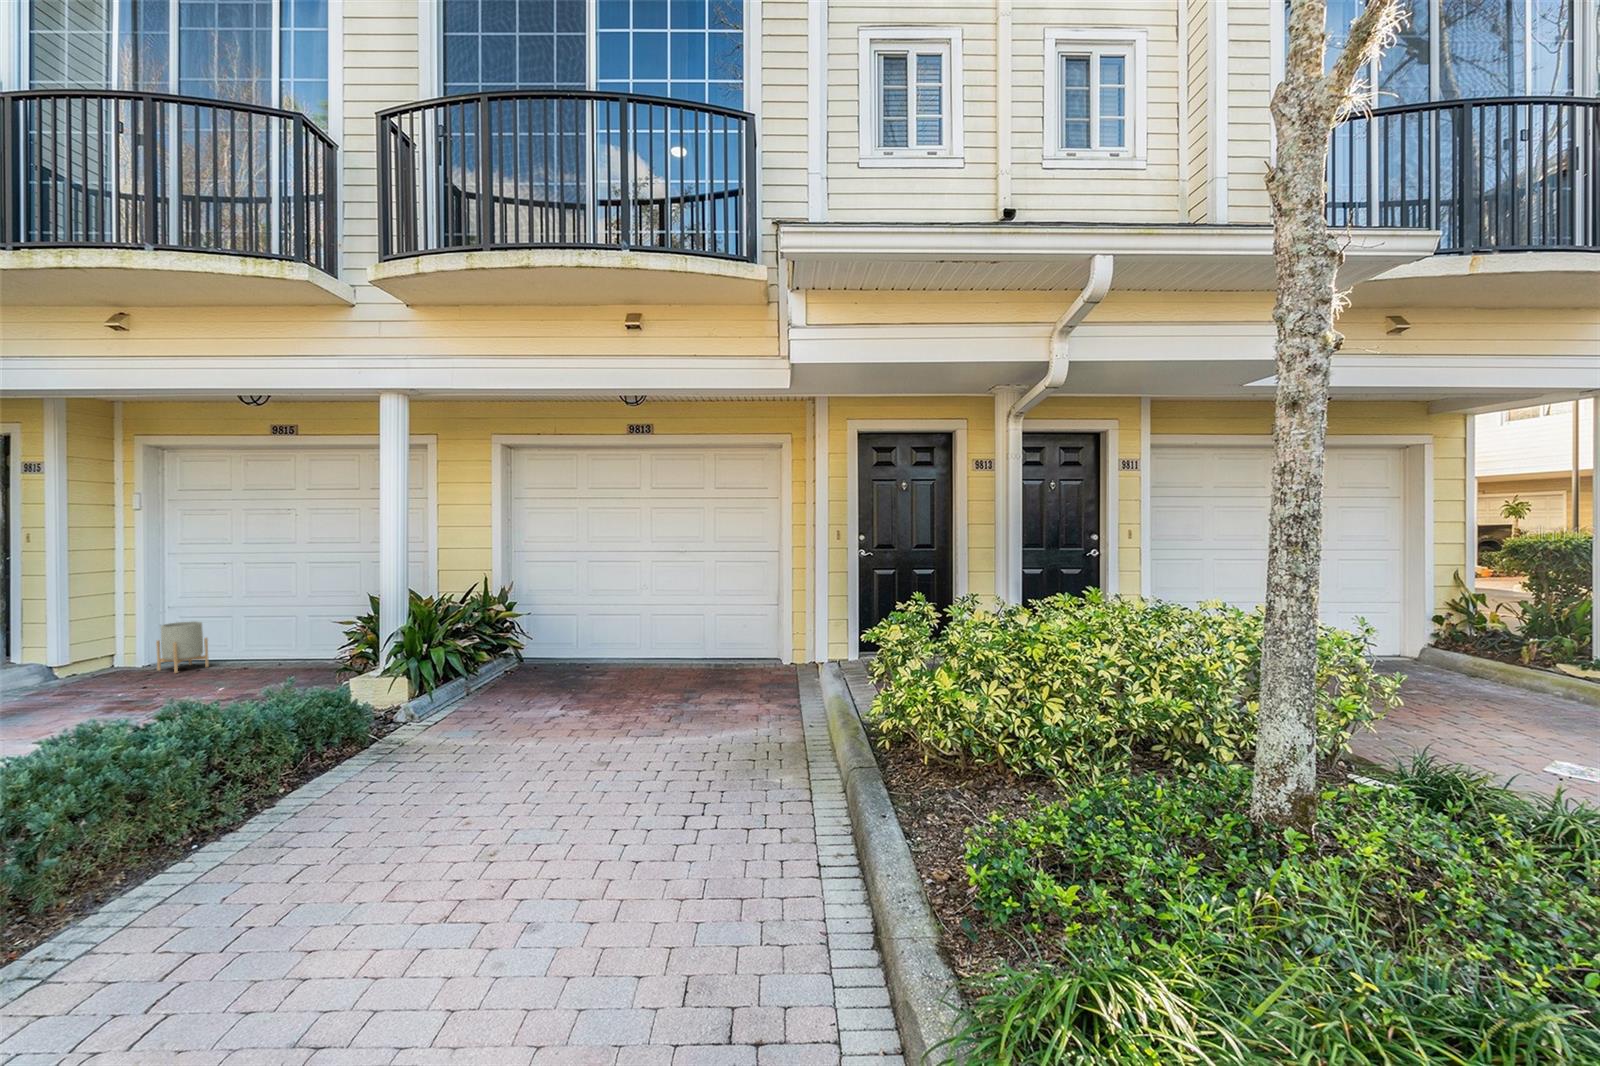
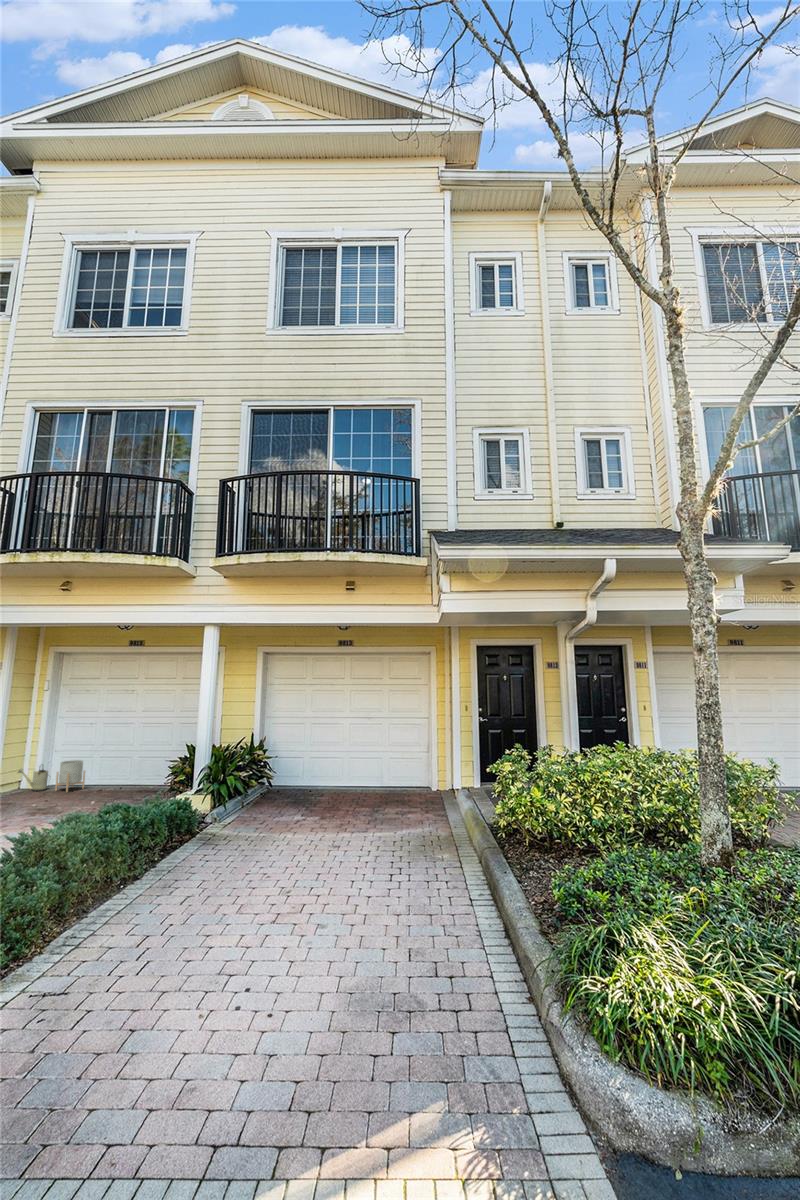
watering can: none [86,628,148,672] -> present [18,769,48,791]

